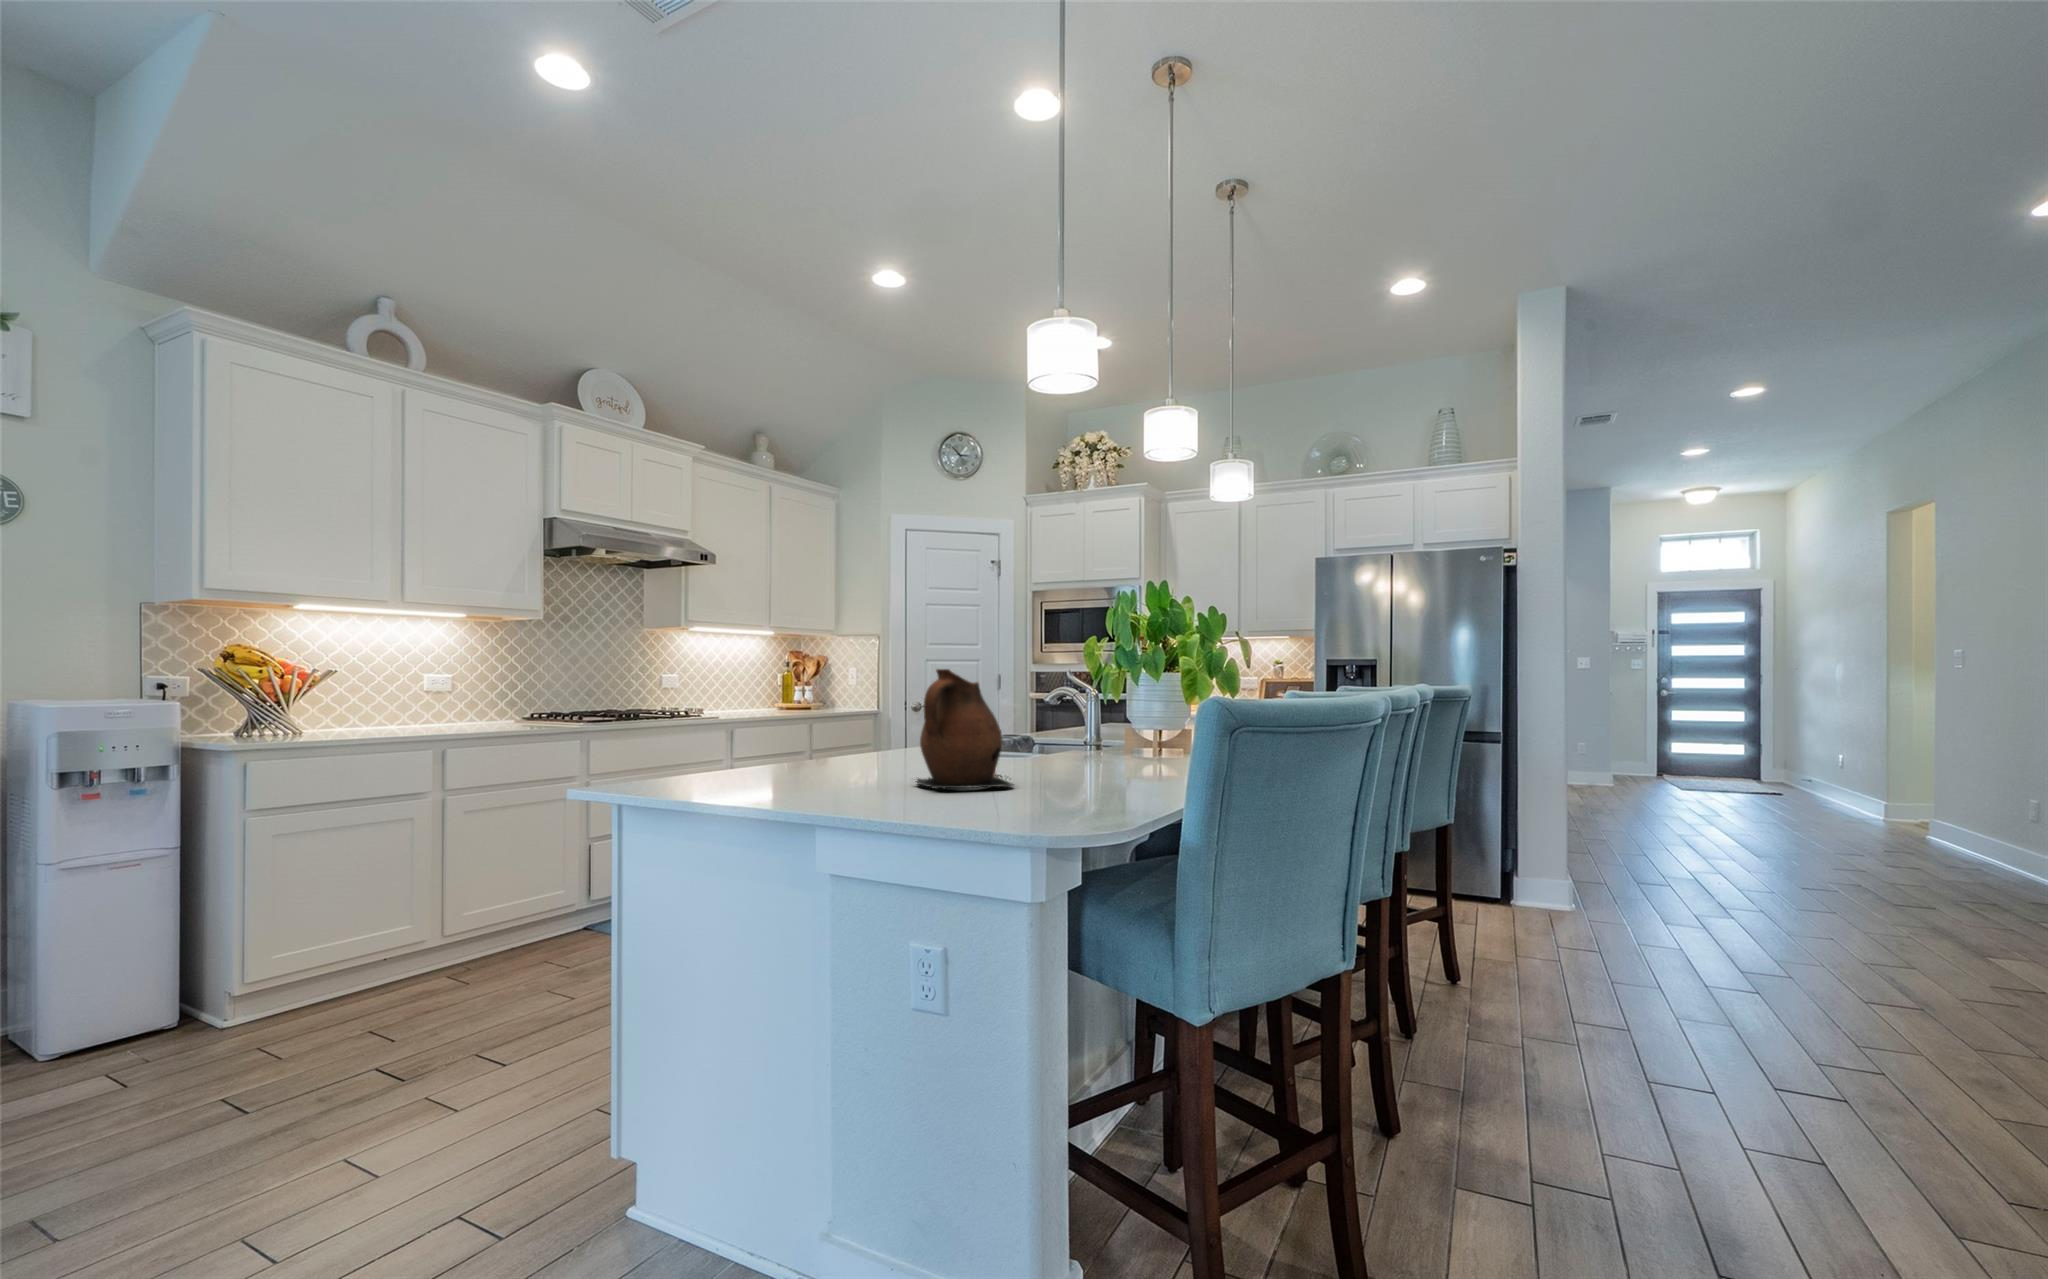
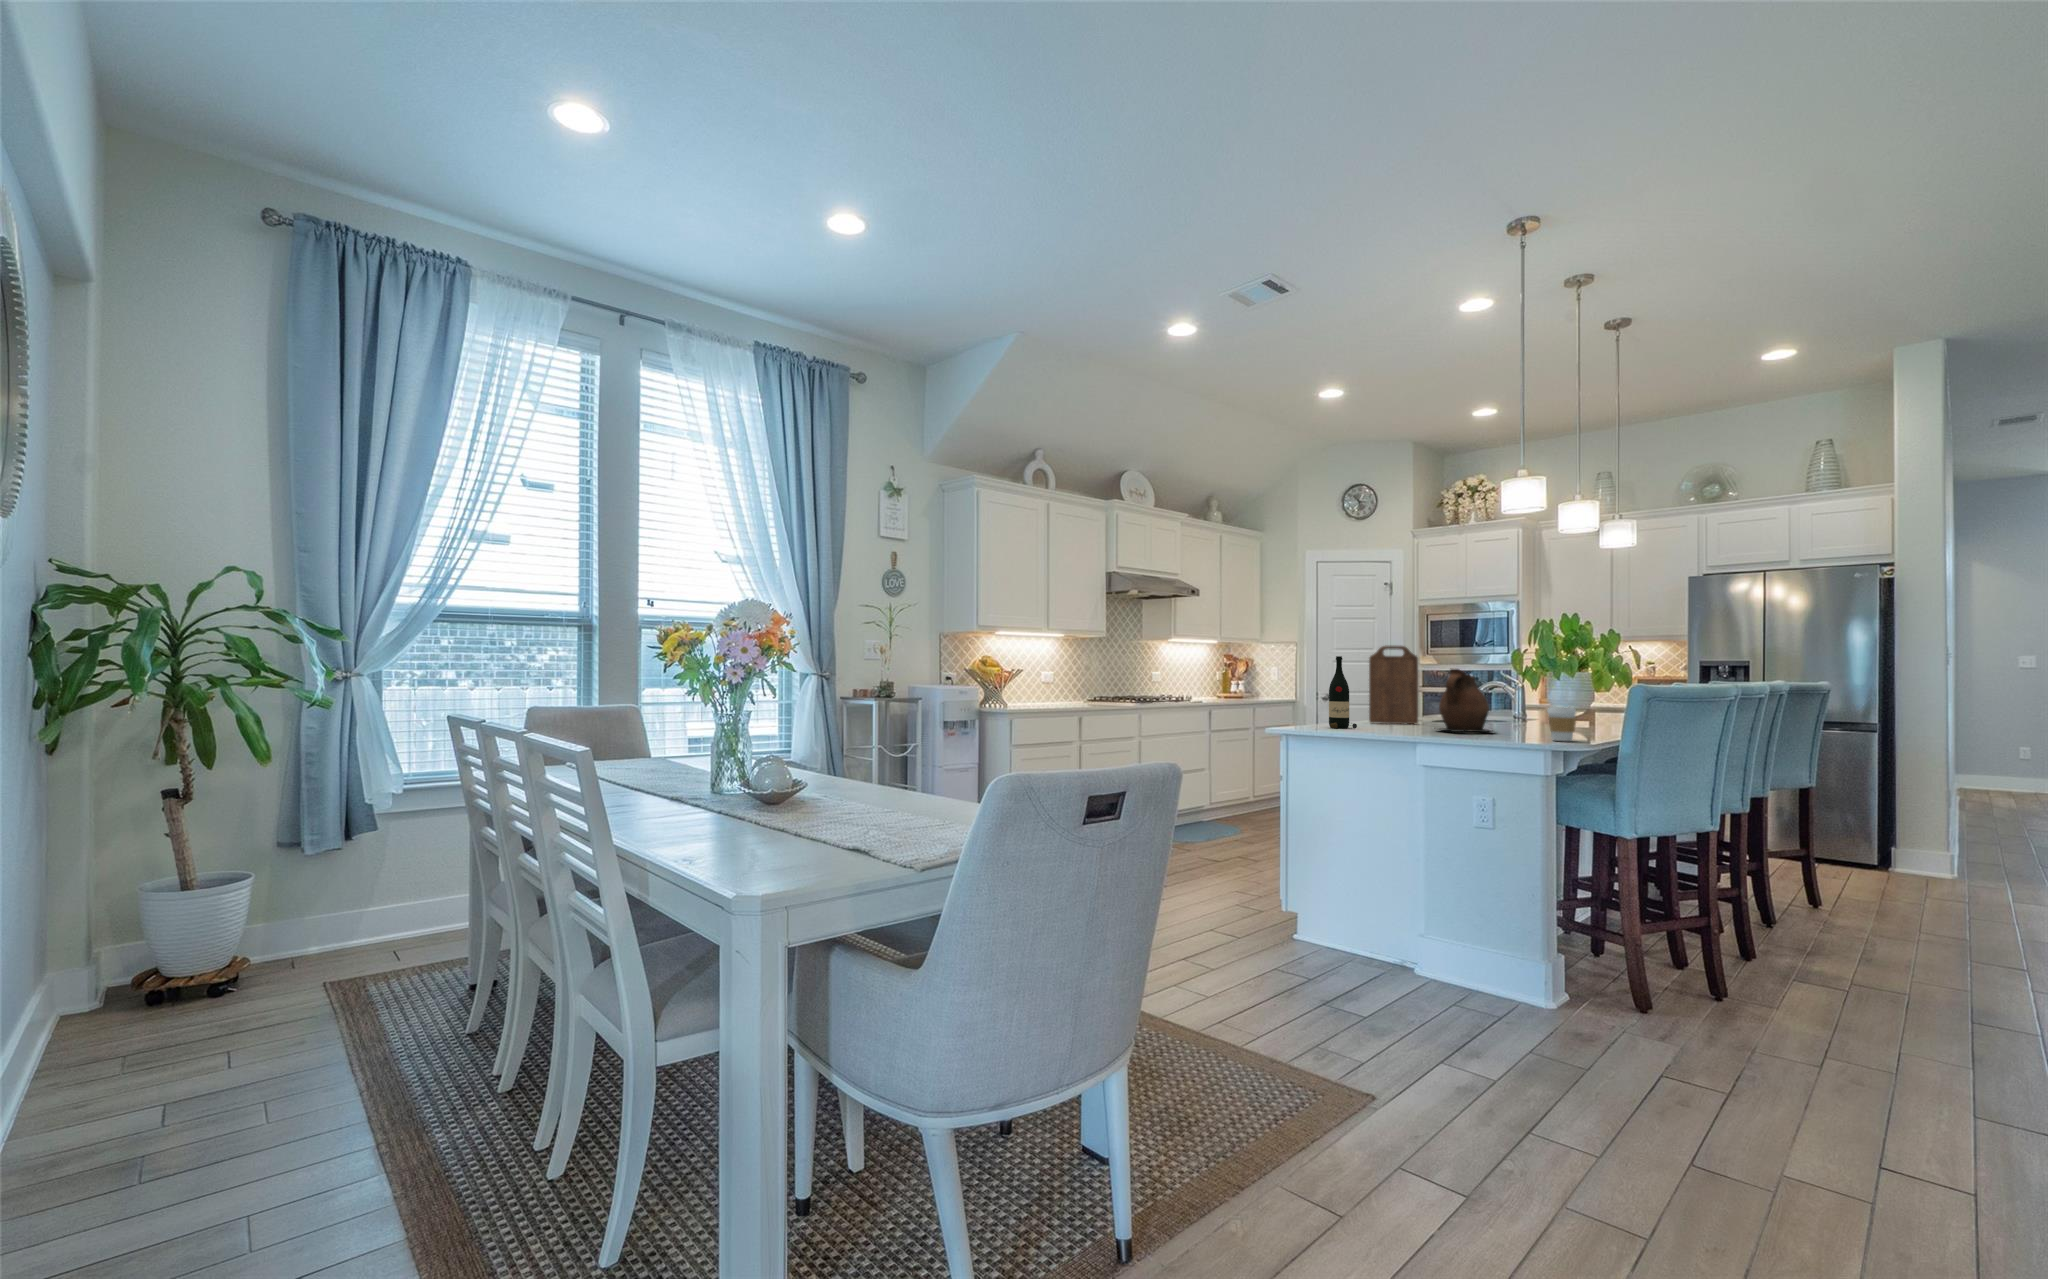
cutting board: none [841,629,922,766] -> present [1369,646,1418,724]
wine bottle: none [730,646,782,784] -> present [1329,656,1357,728]
coffee cup: none [1075,742,1124,811] -> present [1548,707,1576,741]

